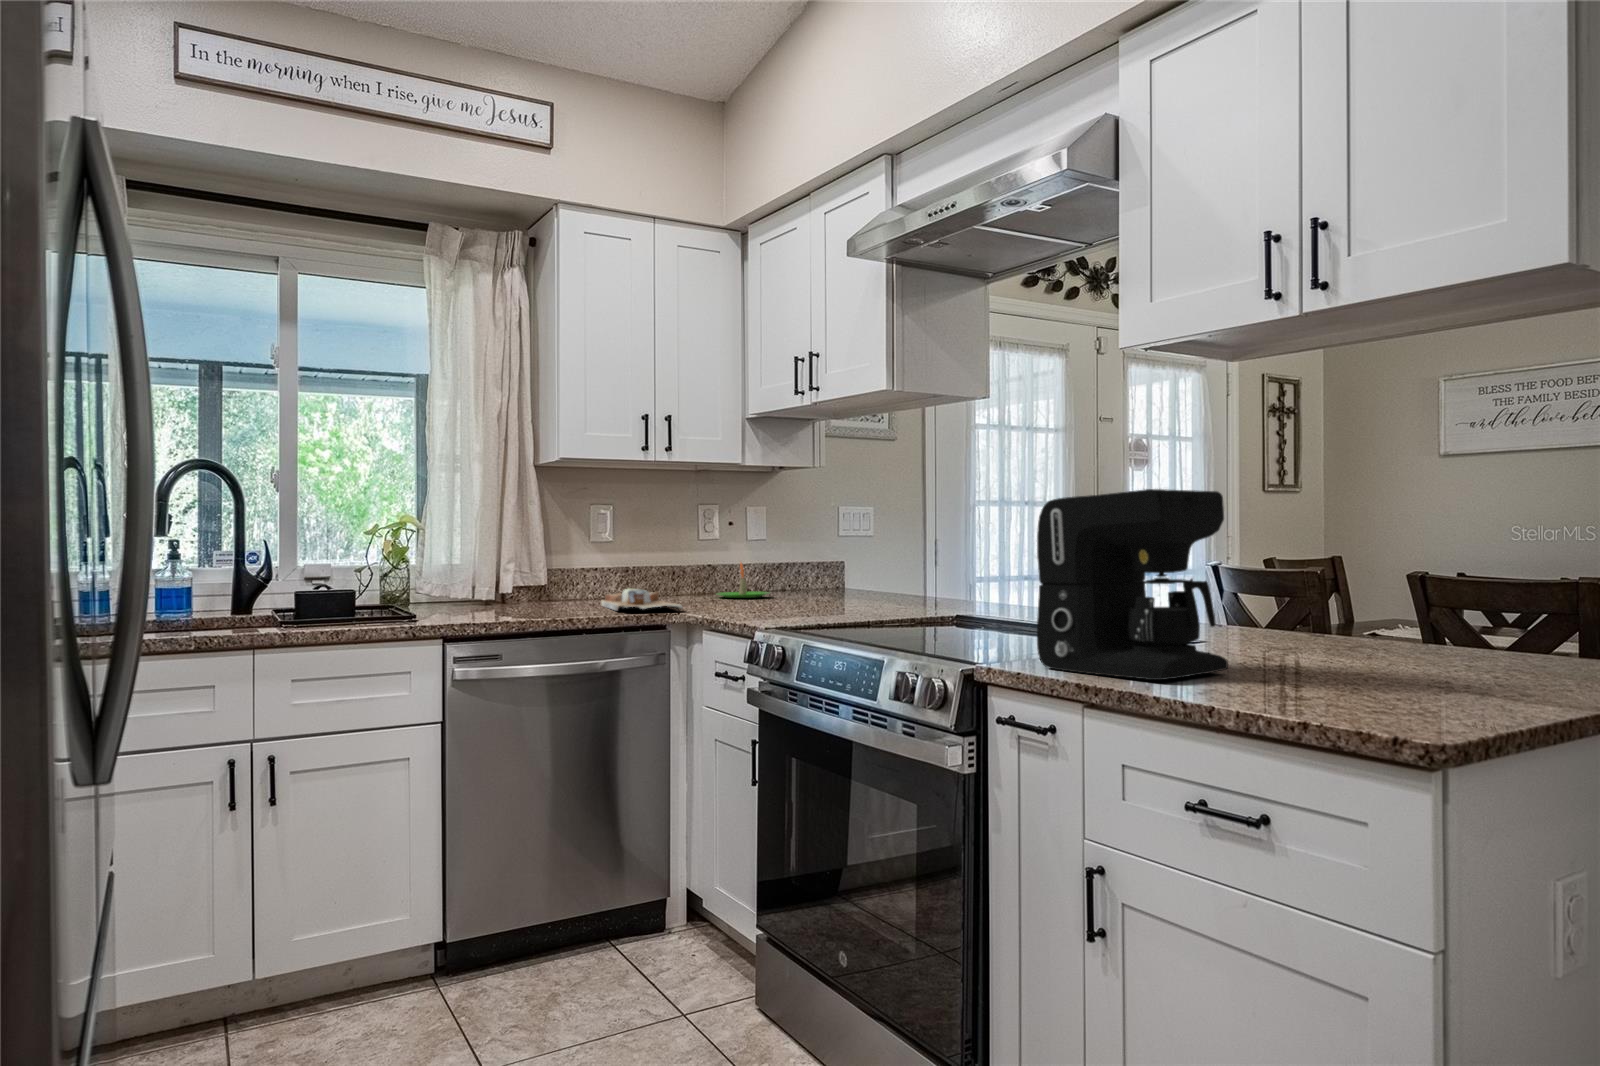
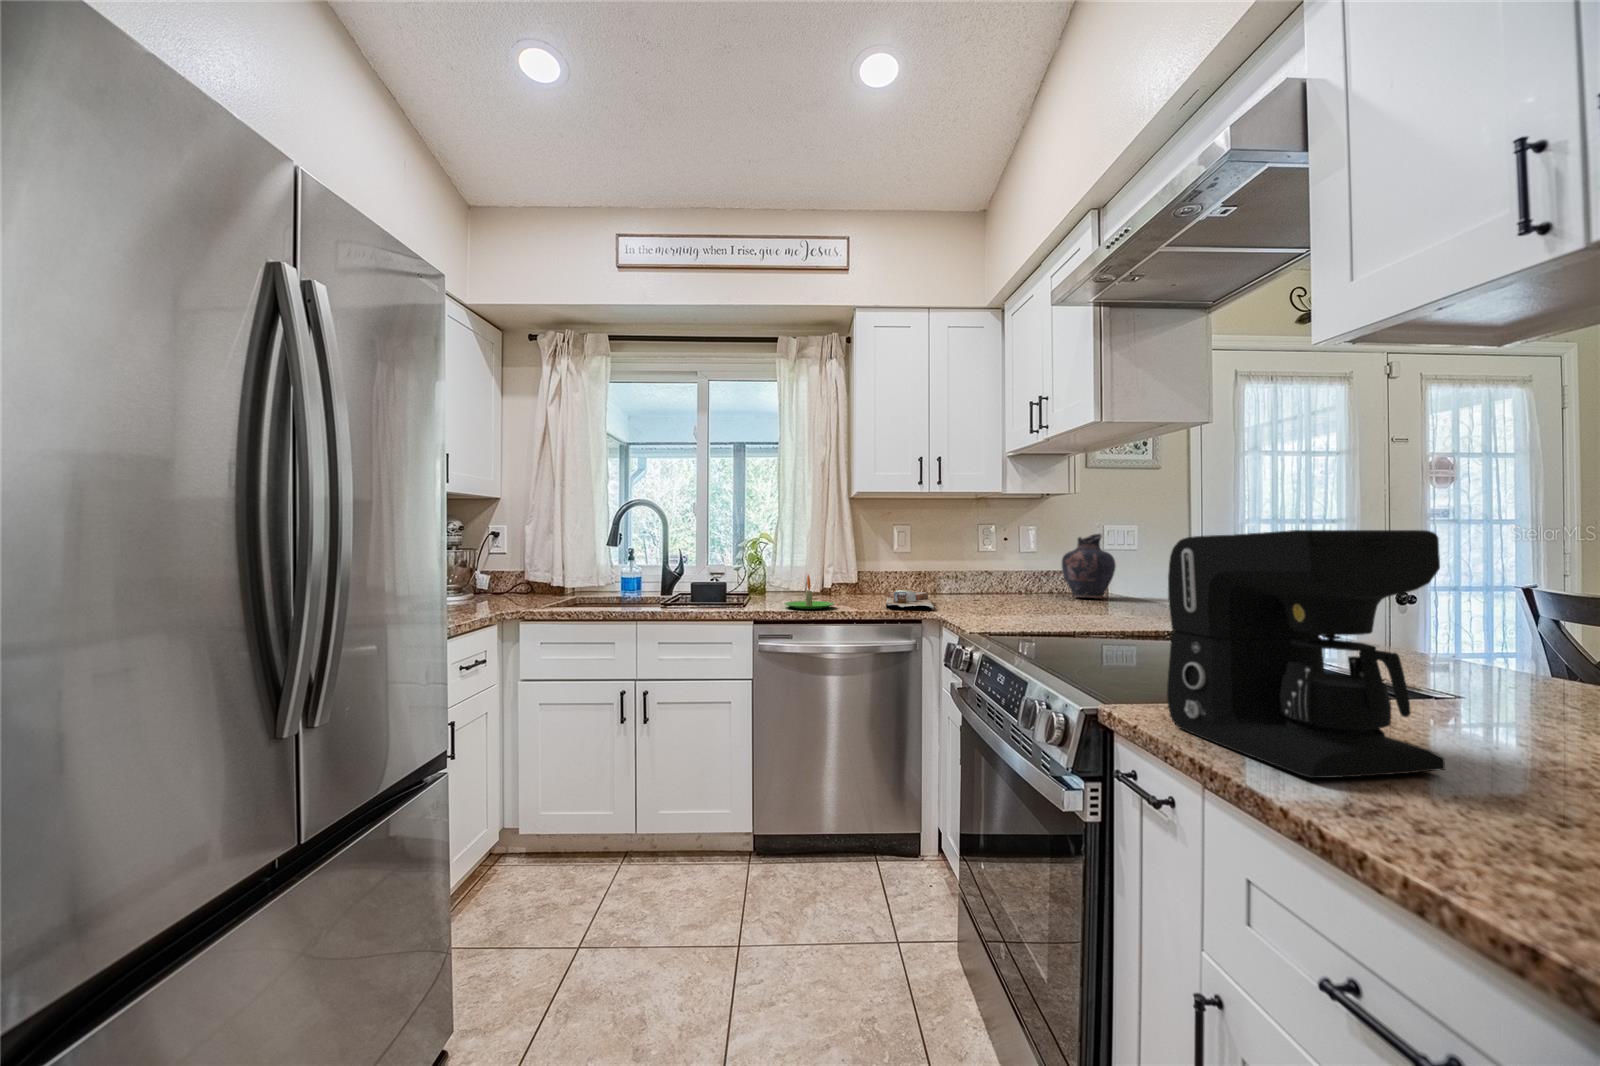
vase: none [801,516,861,594] -> present [1062,534,1116,598]
candle: present [717,563,769,598] -> present [784,575,834,609]

